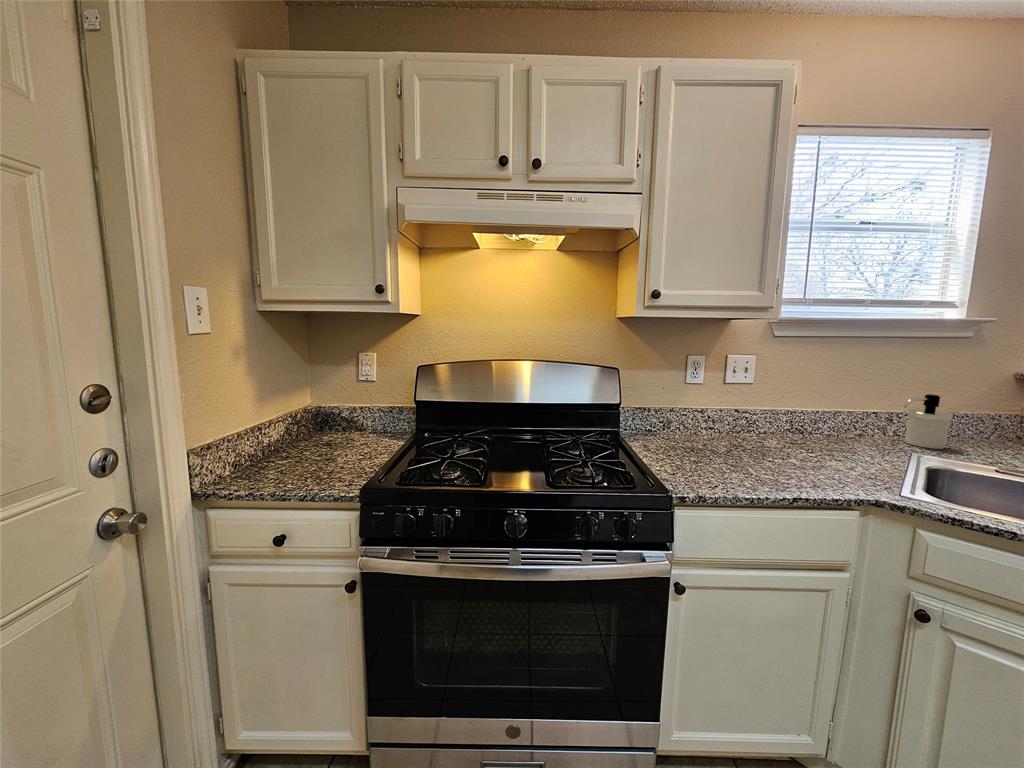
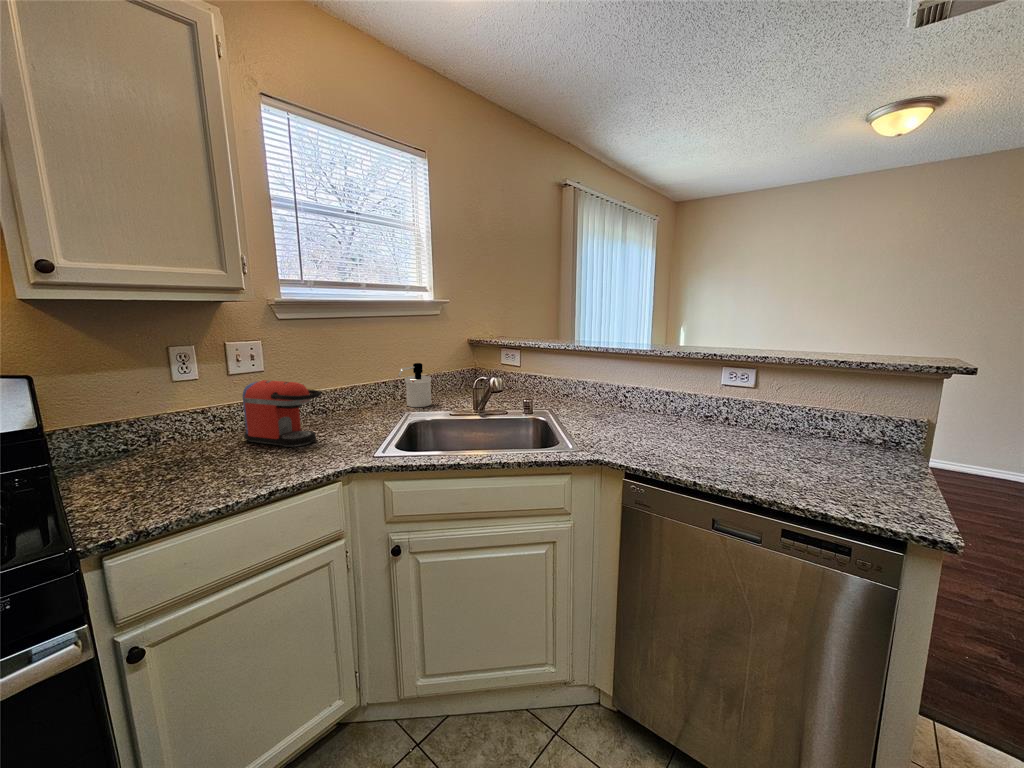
coffee maker: none [736,393,829,461] -> present [243,380,321,447]

